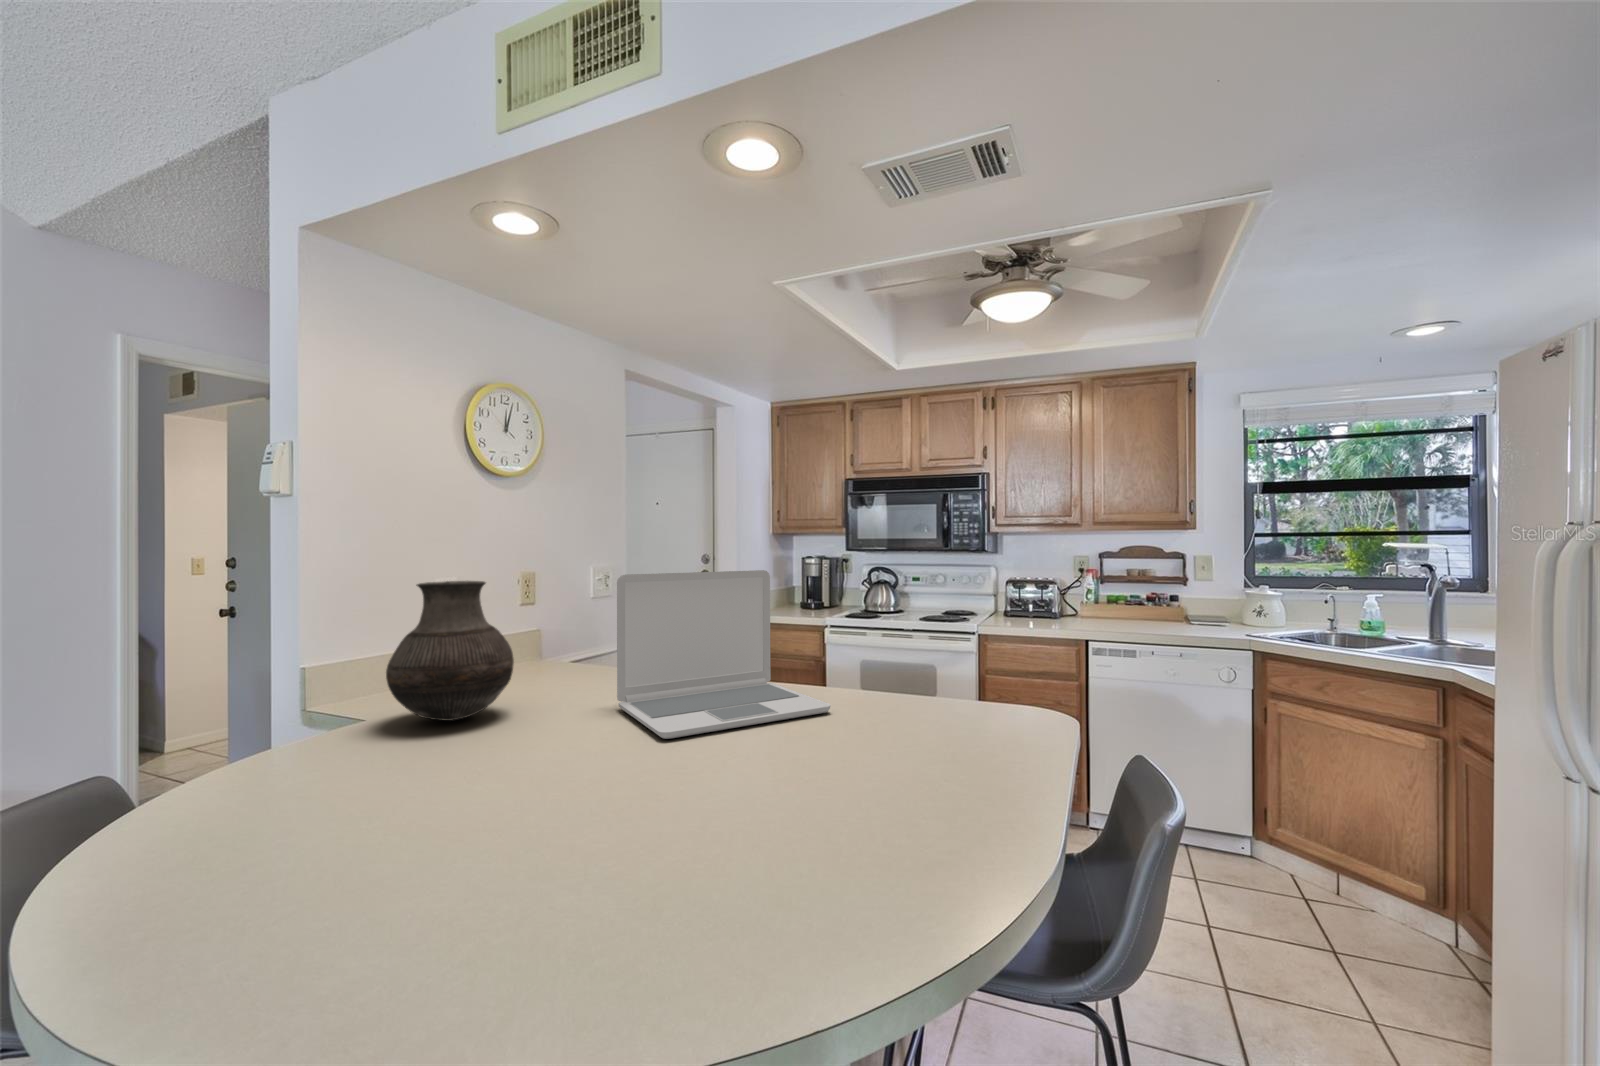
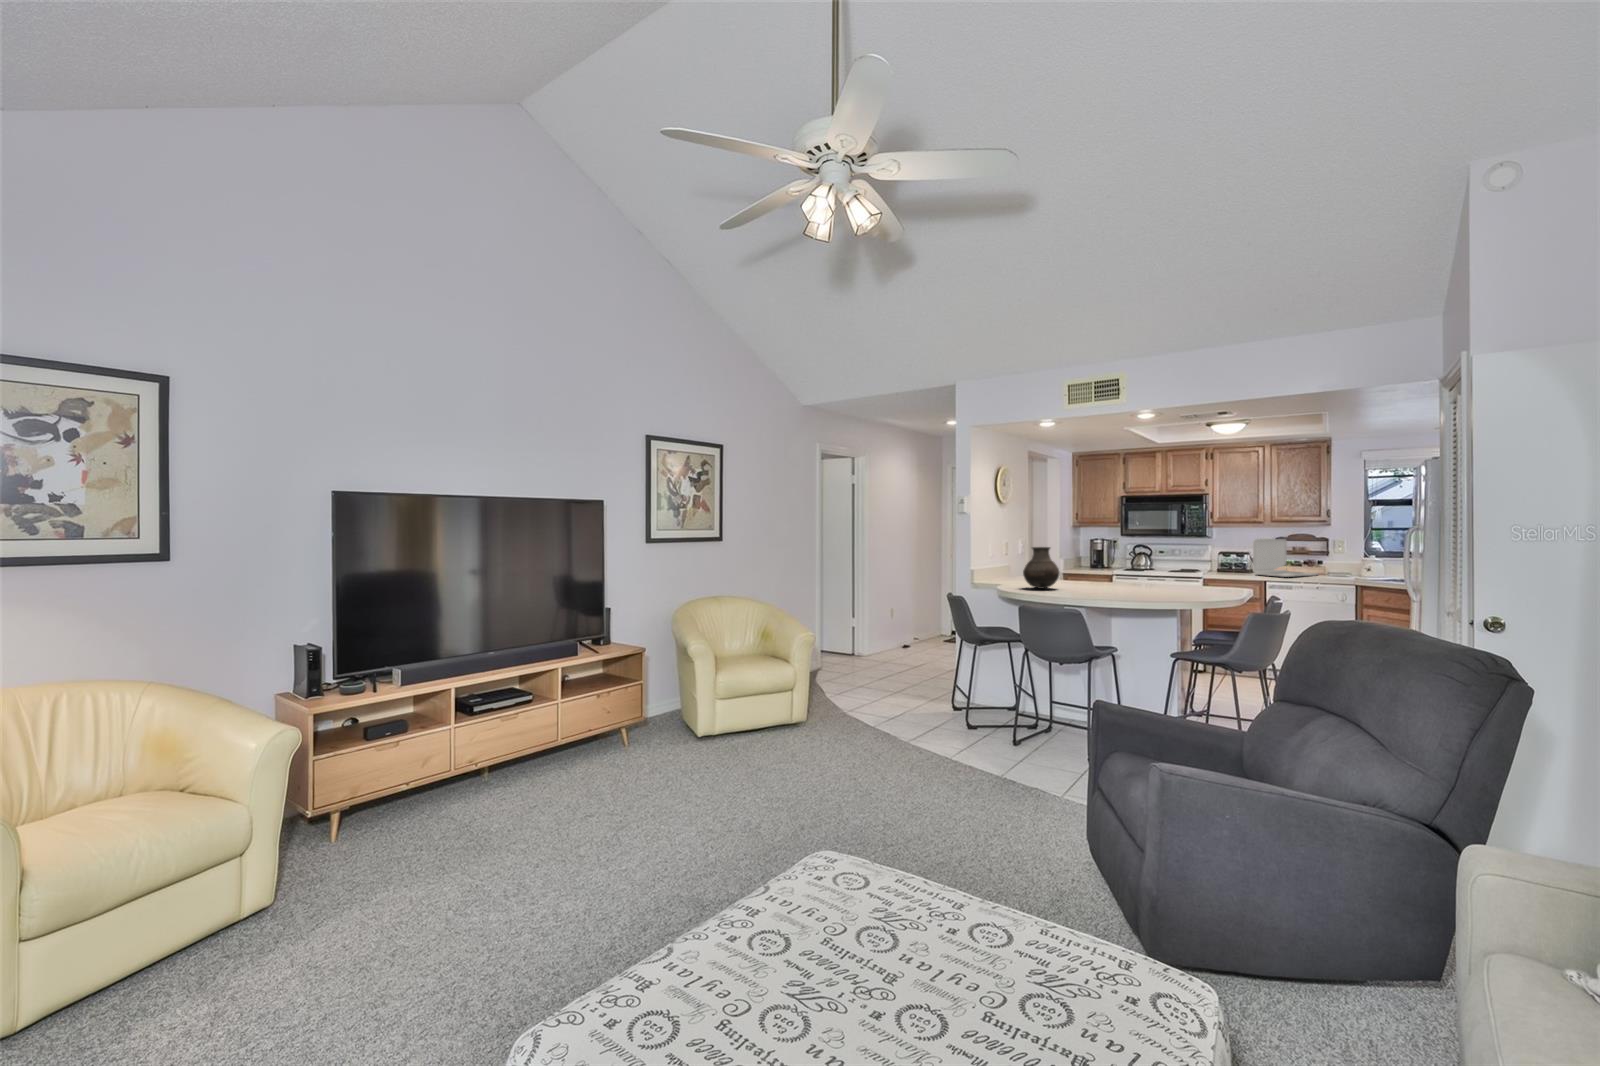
laptop: present [617,570,831,739] -> present [1253,539,1318,577]

